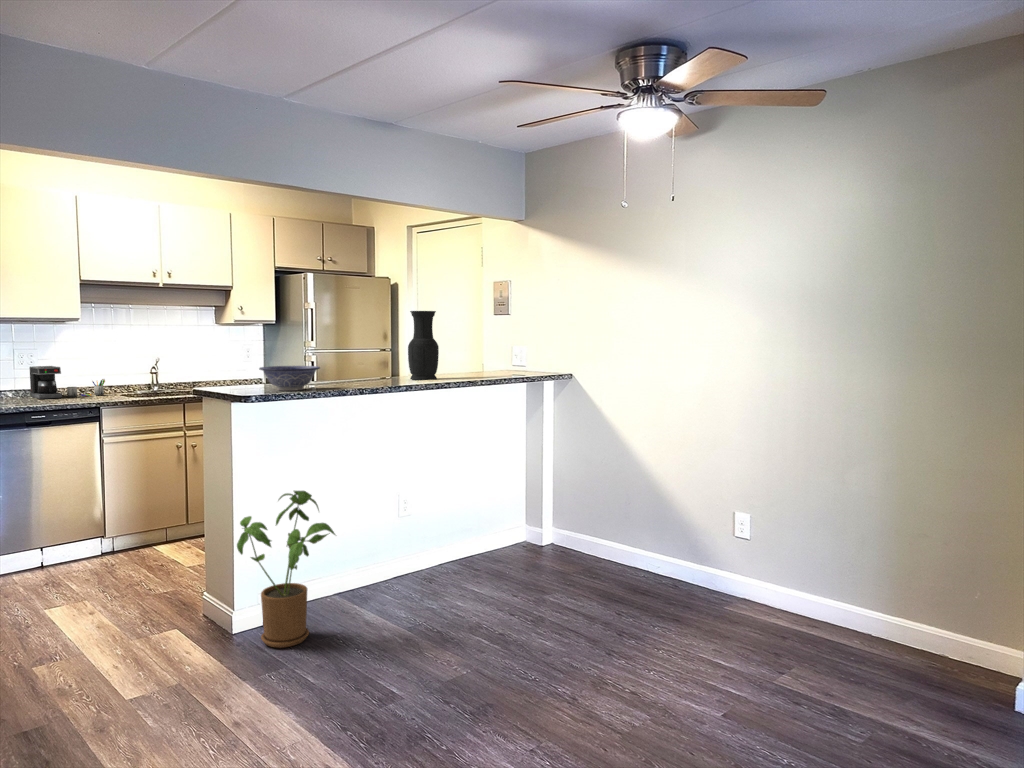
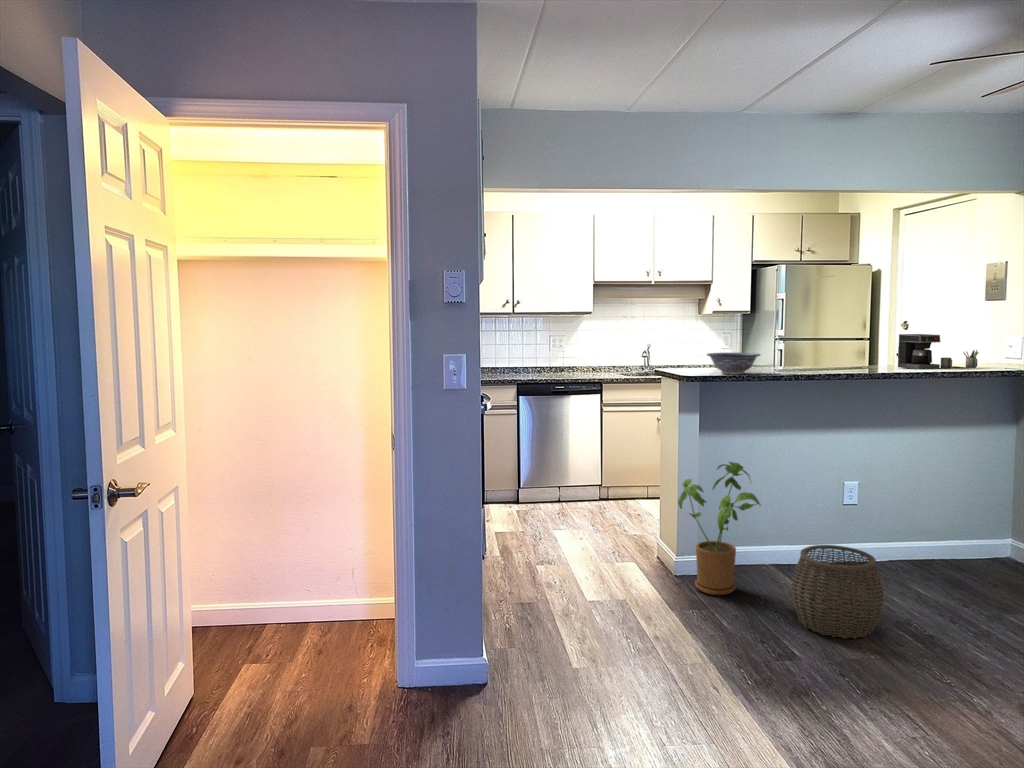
vase: present [408,311,439,380] -> none [861,300,895,370]
coffee maker: present [30,366,105,399] -> present [898,334,979,369]
woven basket: none [375,564,465,663] -> present [791,545,884,639]

